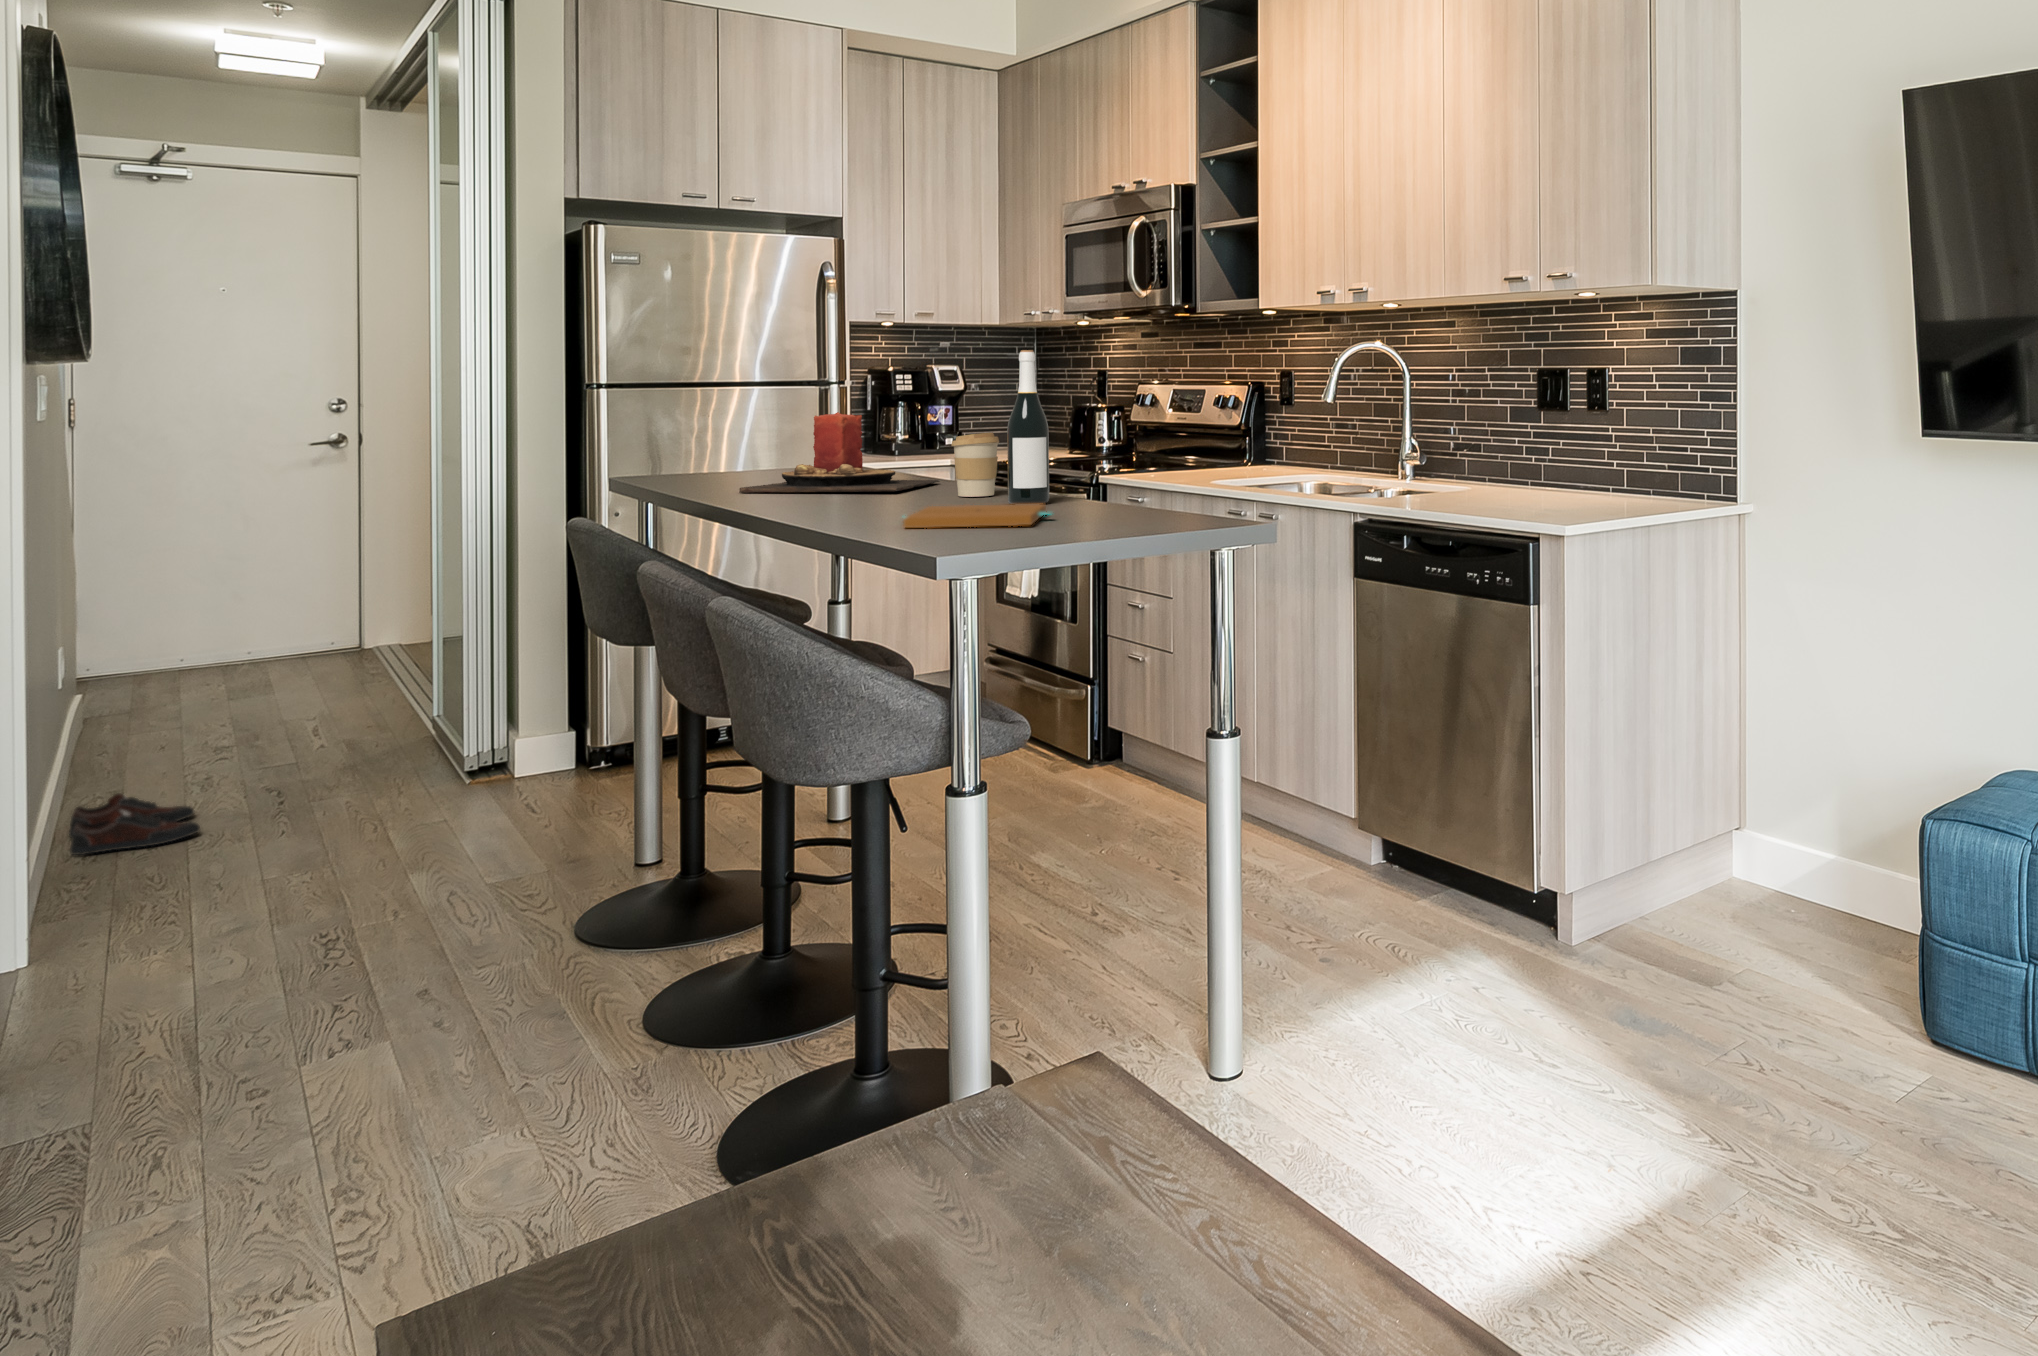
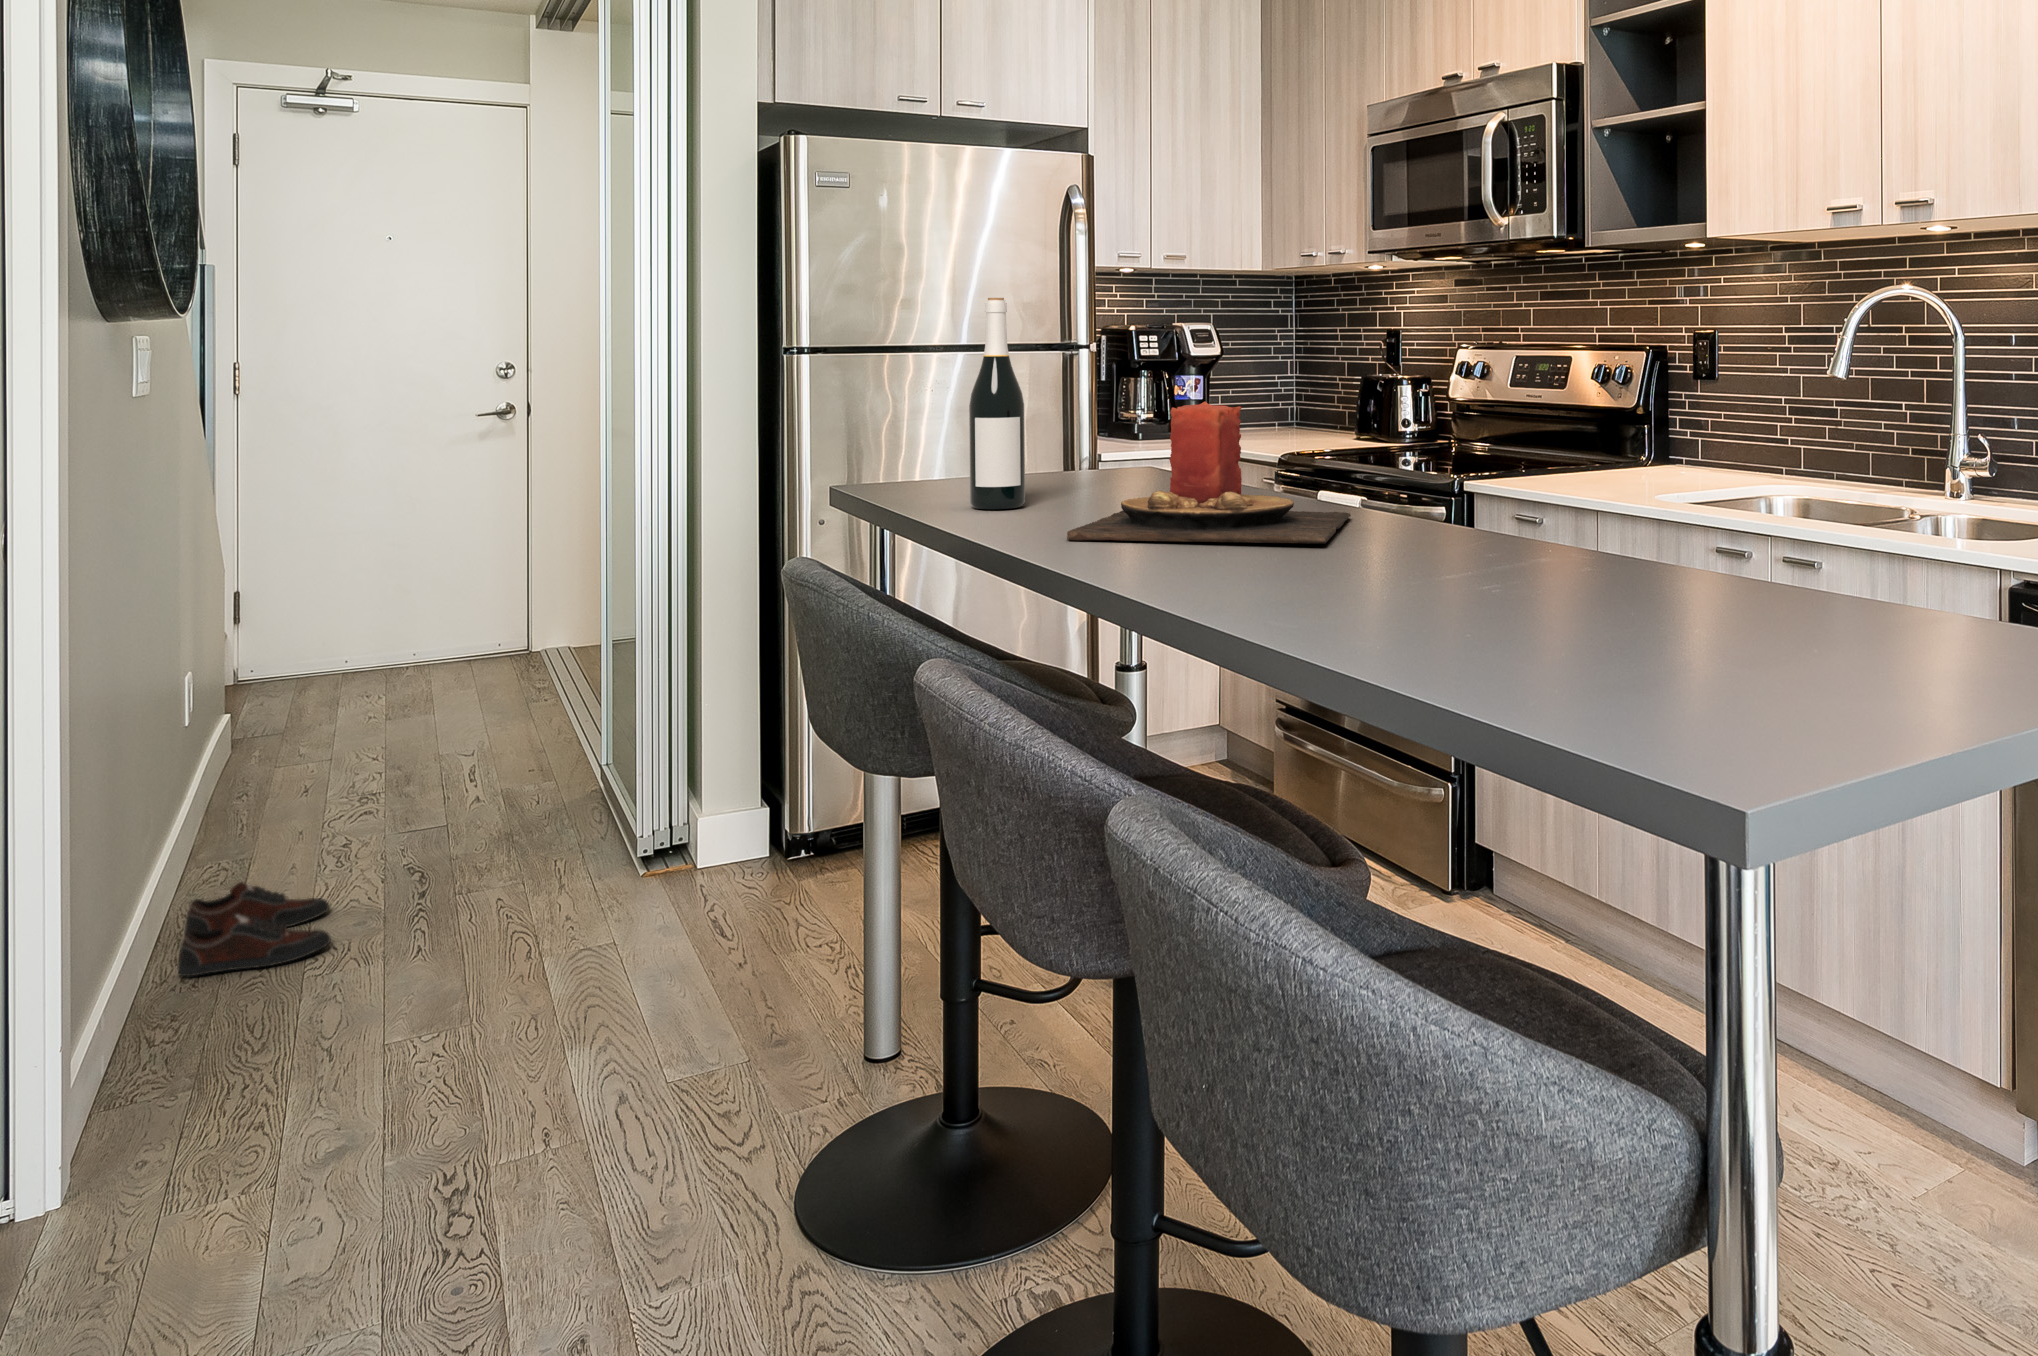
wine bottle: present [1007,350,1049,504] -> present [969,298,1025,509]
coffee cup: present [952,433,999,497] -> none [1429,444,1510,560]
book: present [903,504,1049,528] -> none [1480,606,1802,685]

